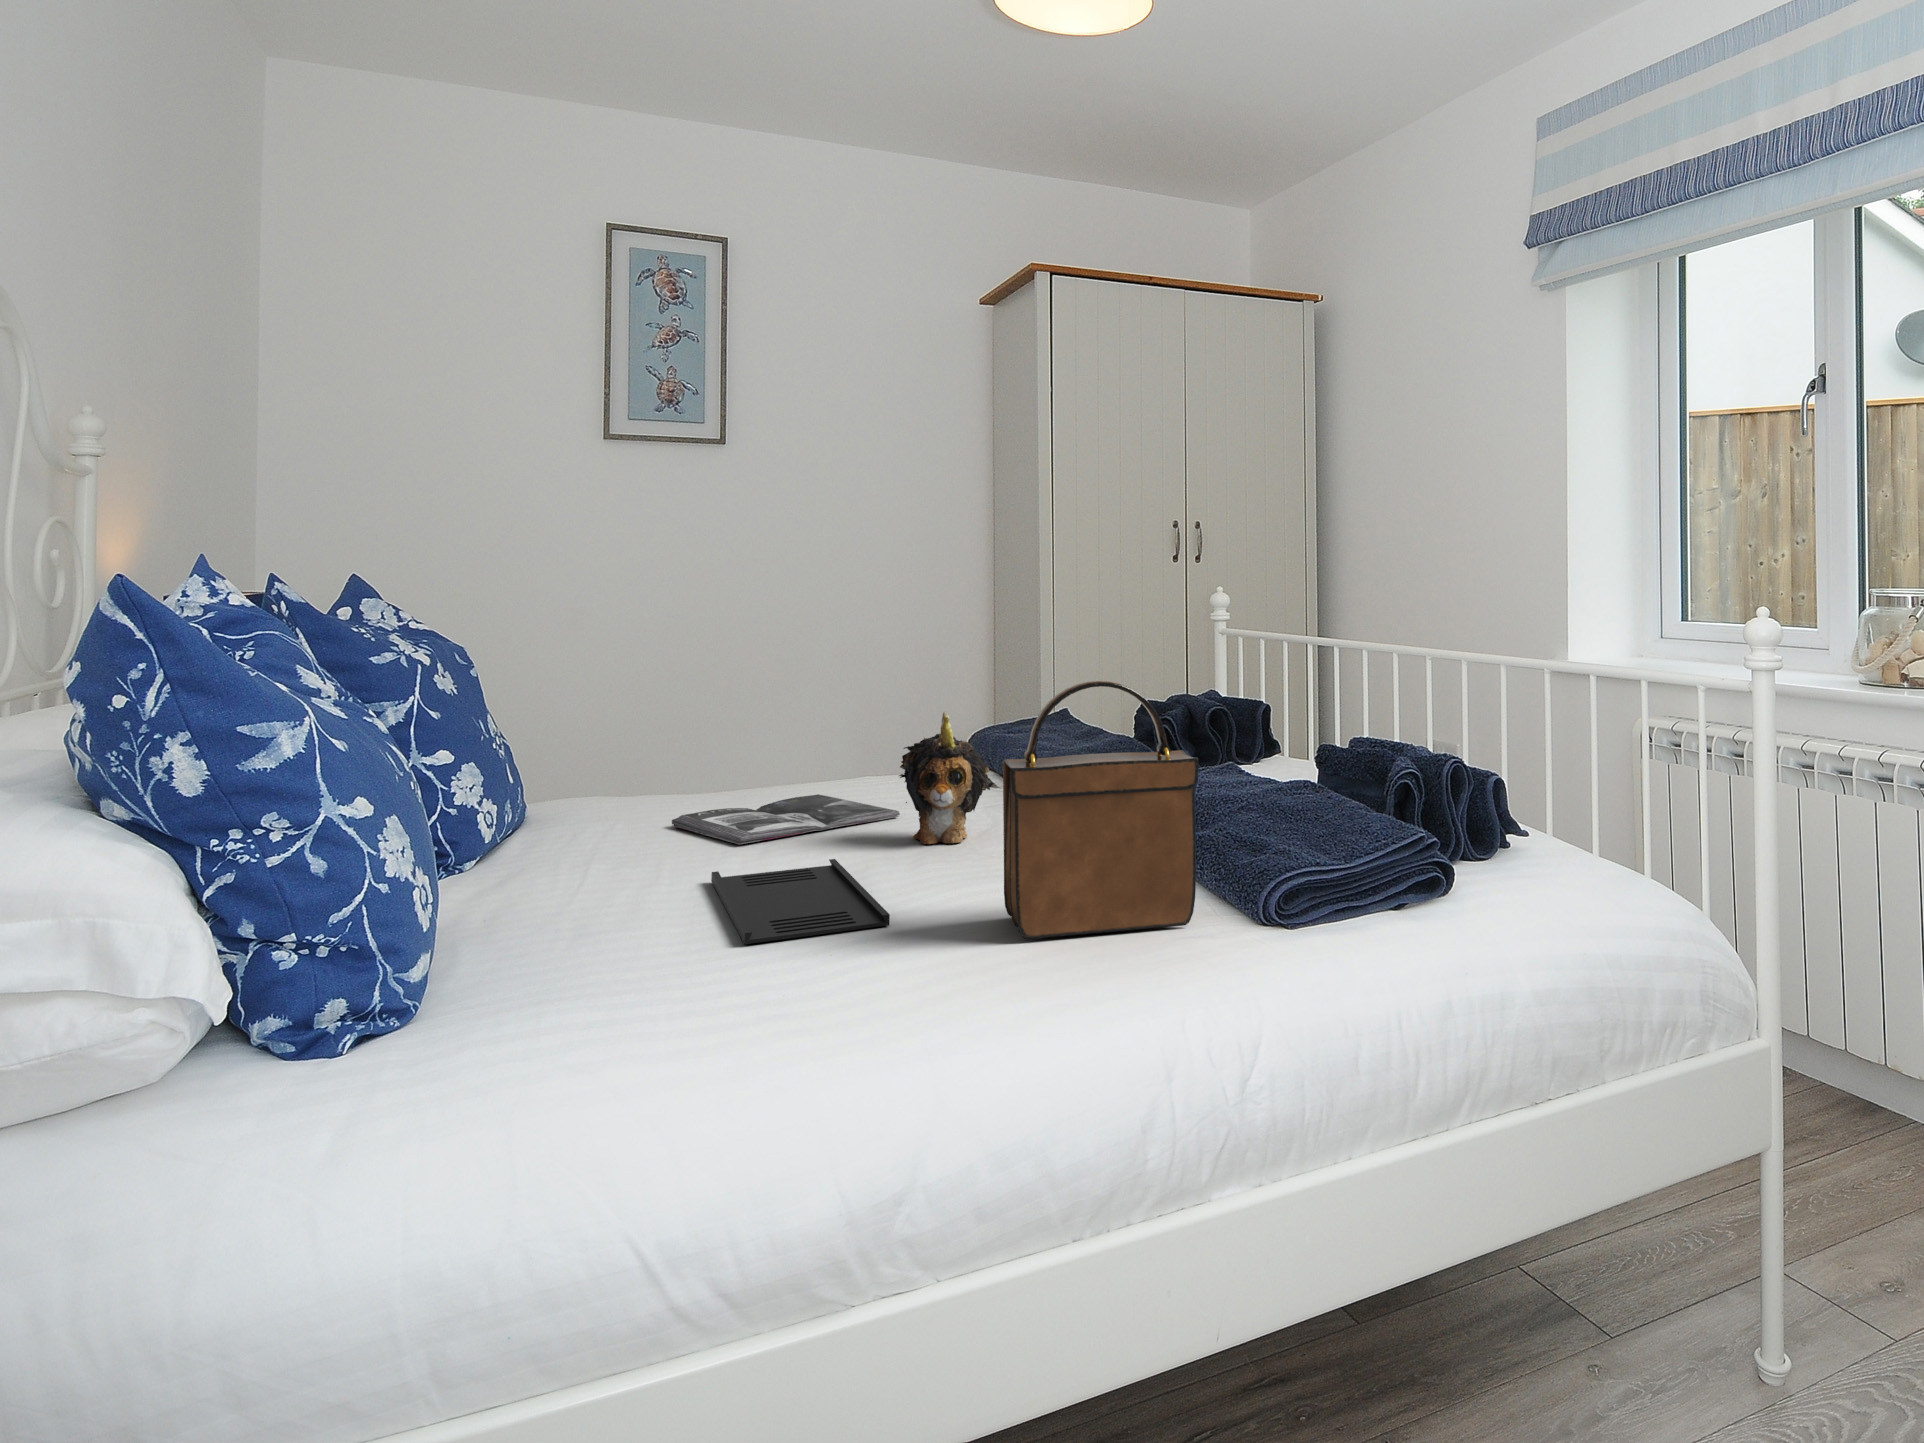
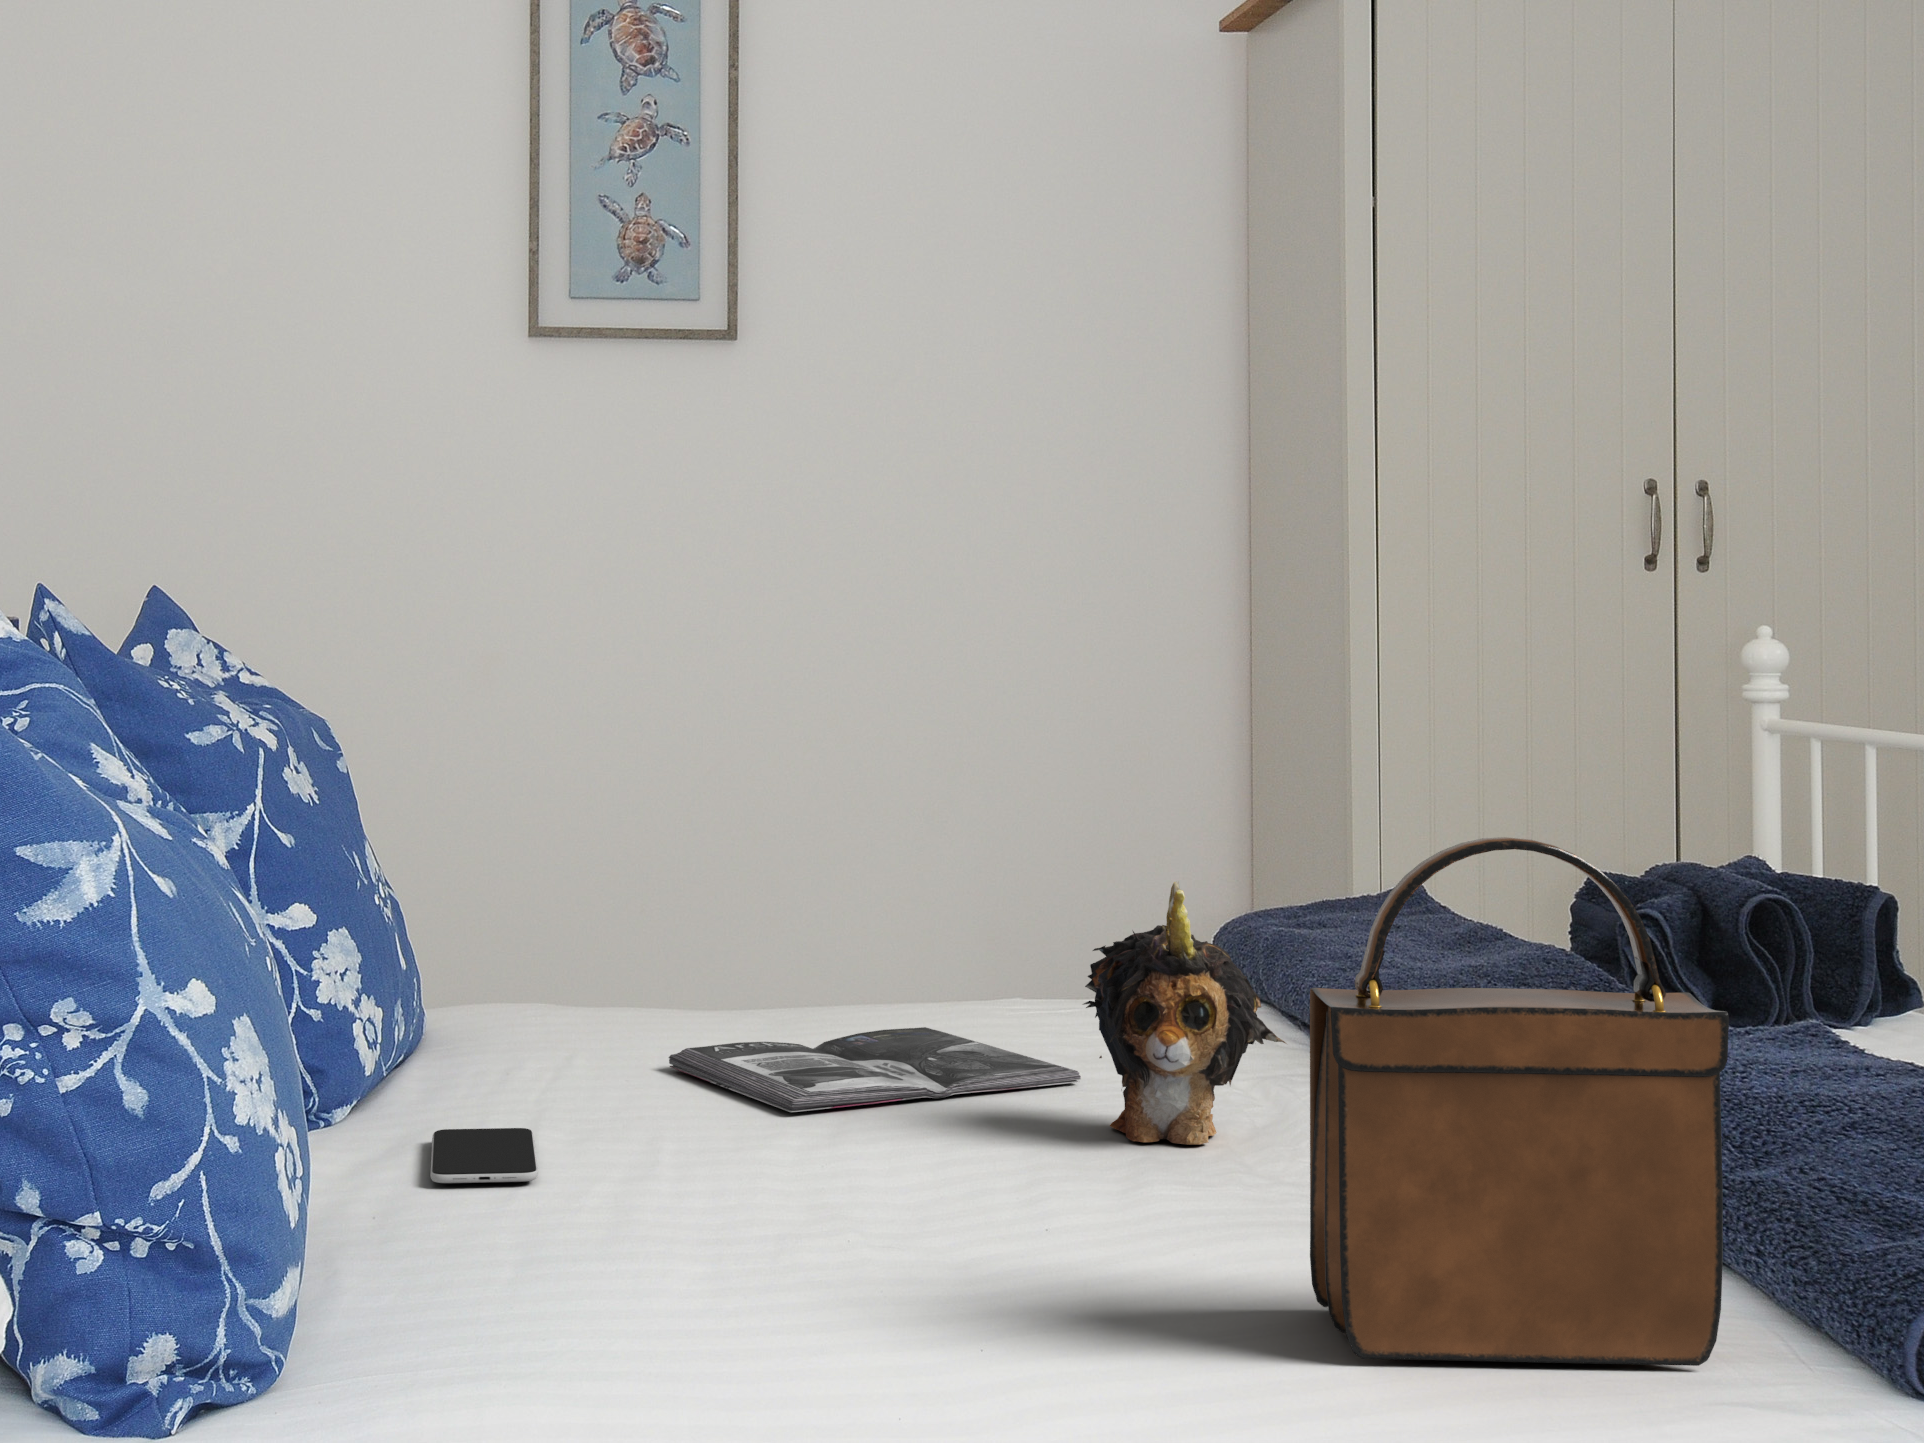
tray: present [711,859,890,944] -> none [748,1157,1085,1308]
smartphone: none [521,865,588,899] -> present [430,1128,538,1183]

